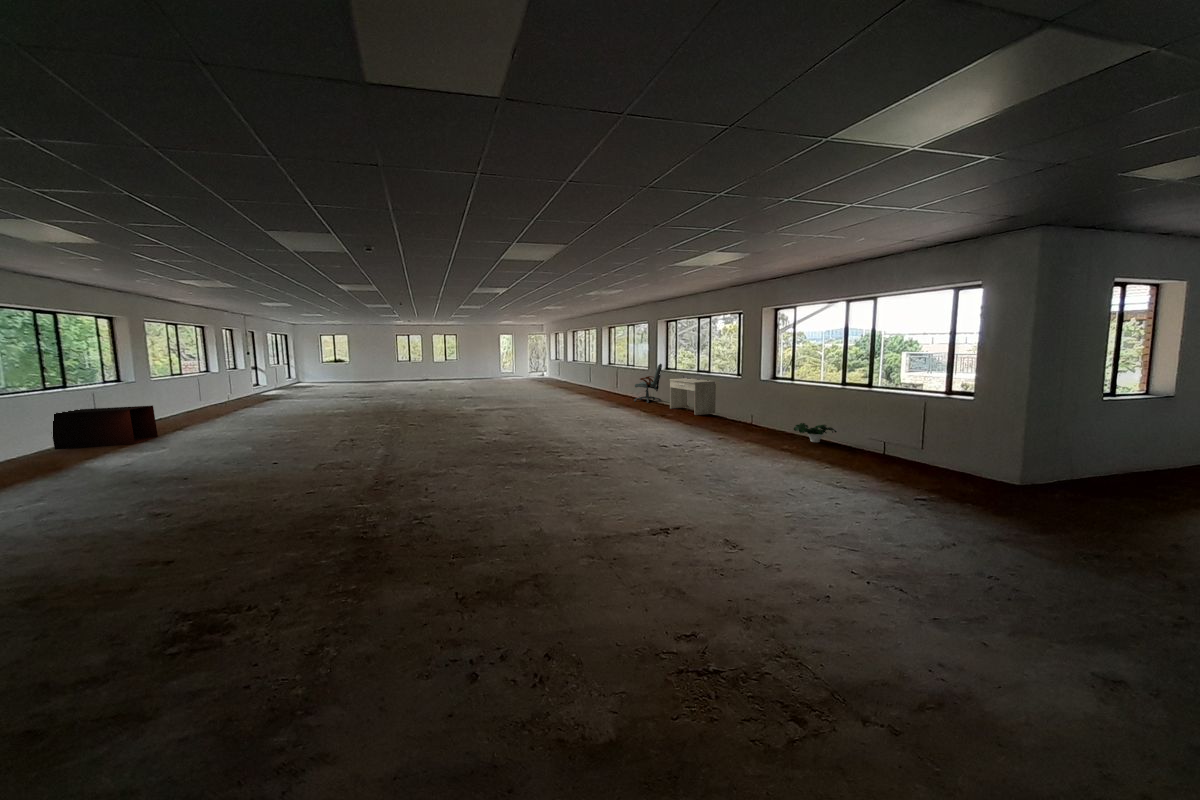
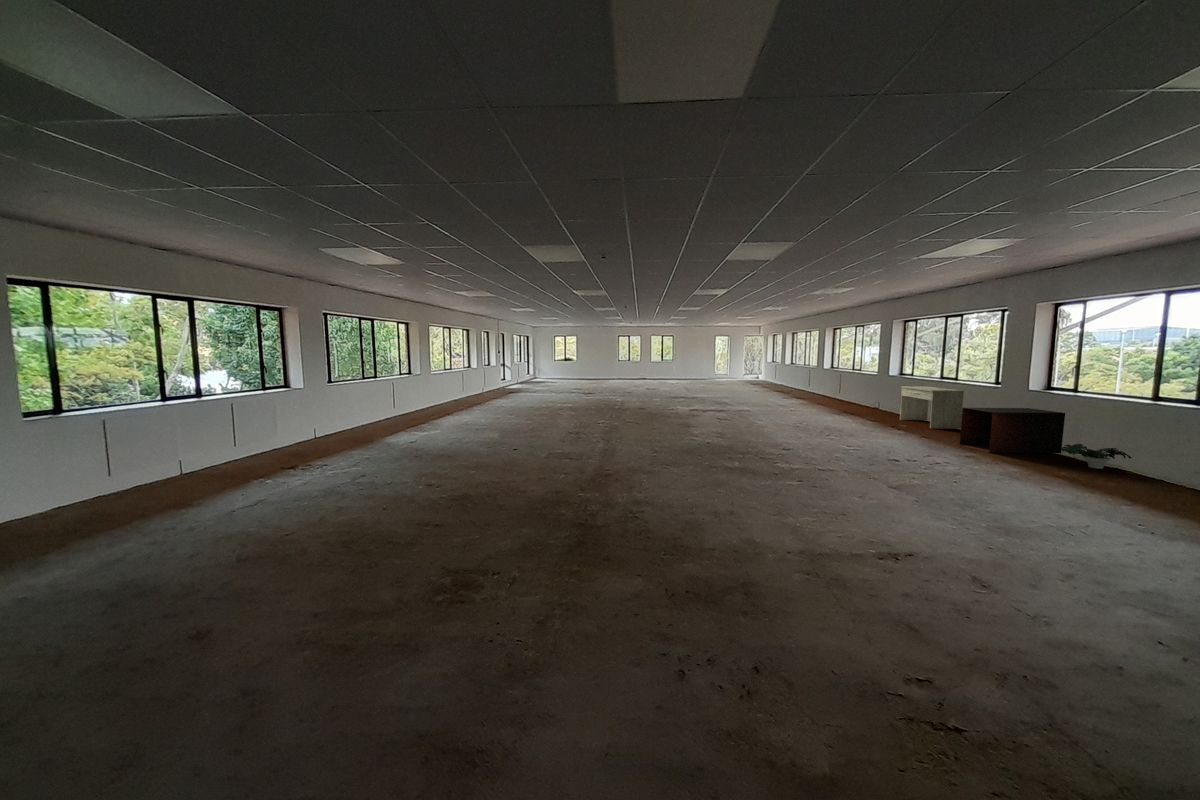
office chair: present [634,364,662,403] -> none [855,369,895,412]
storage cabinet: present [53,405,158,450] -> present [960,408,1065,453]

